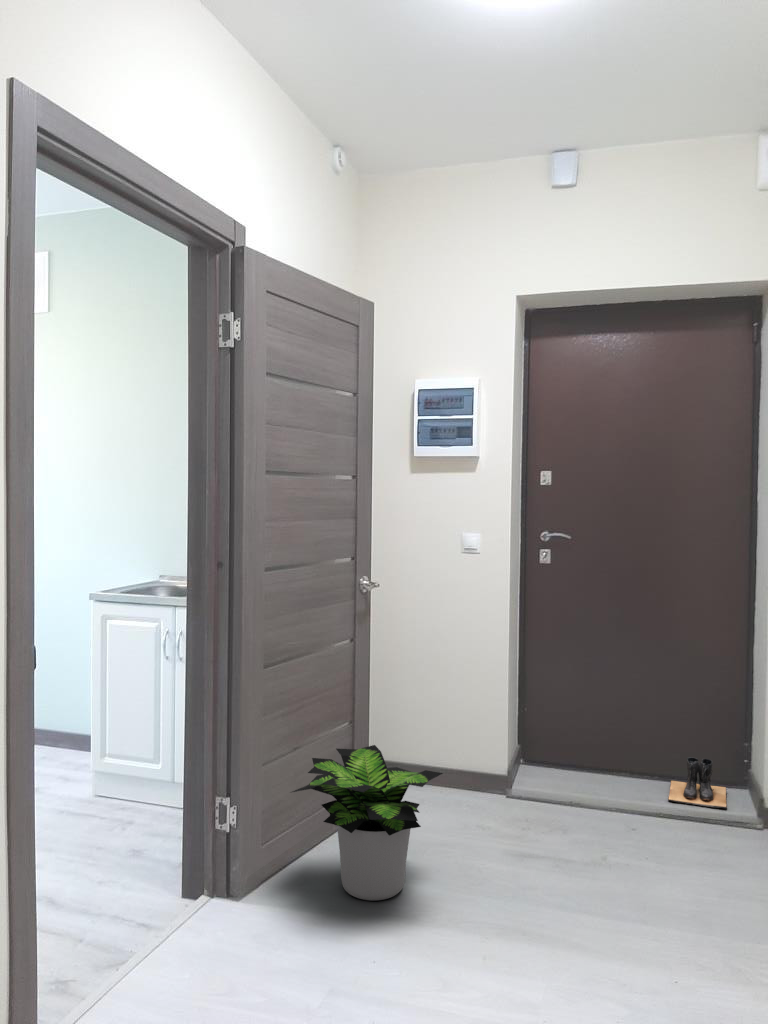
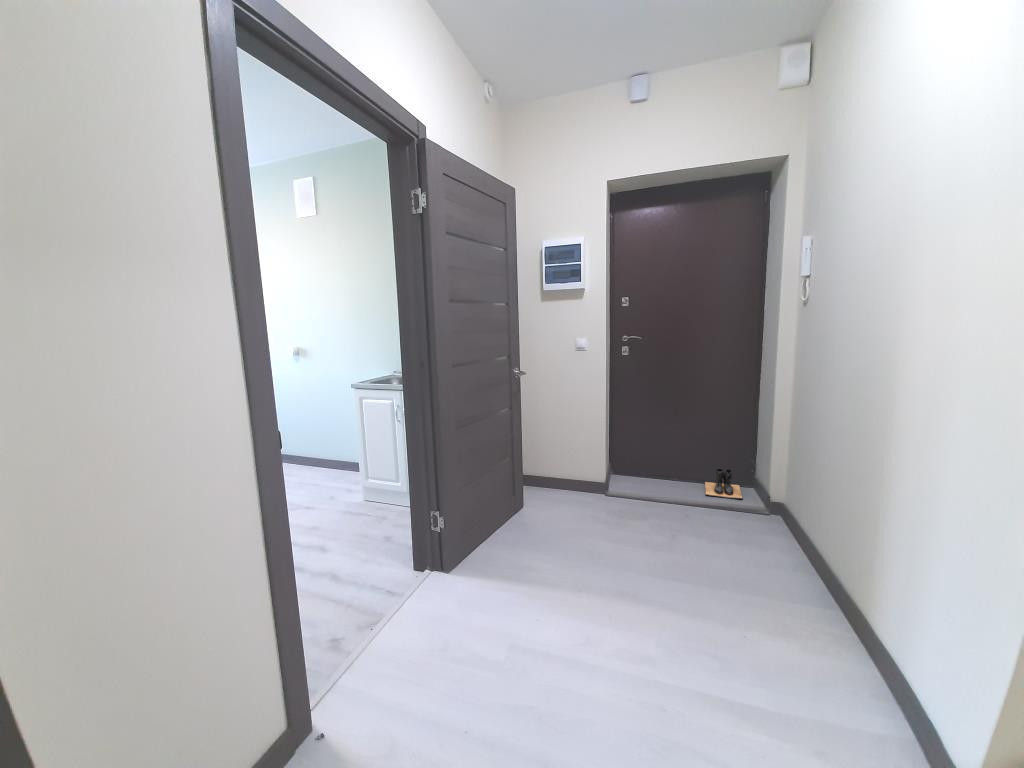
potted plant: present [292,745,443,900] -> none [477,472,575,570]

